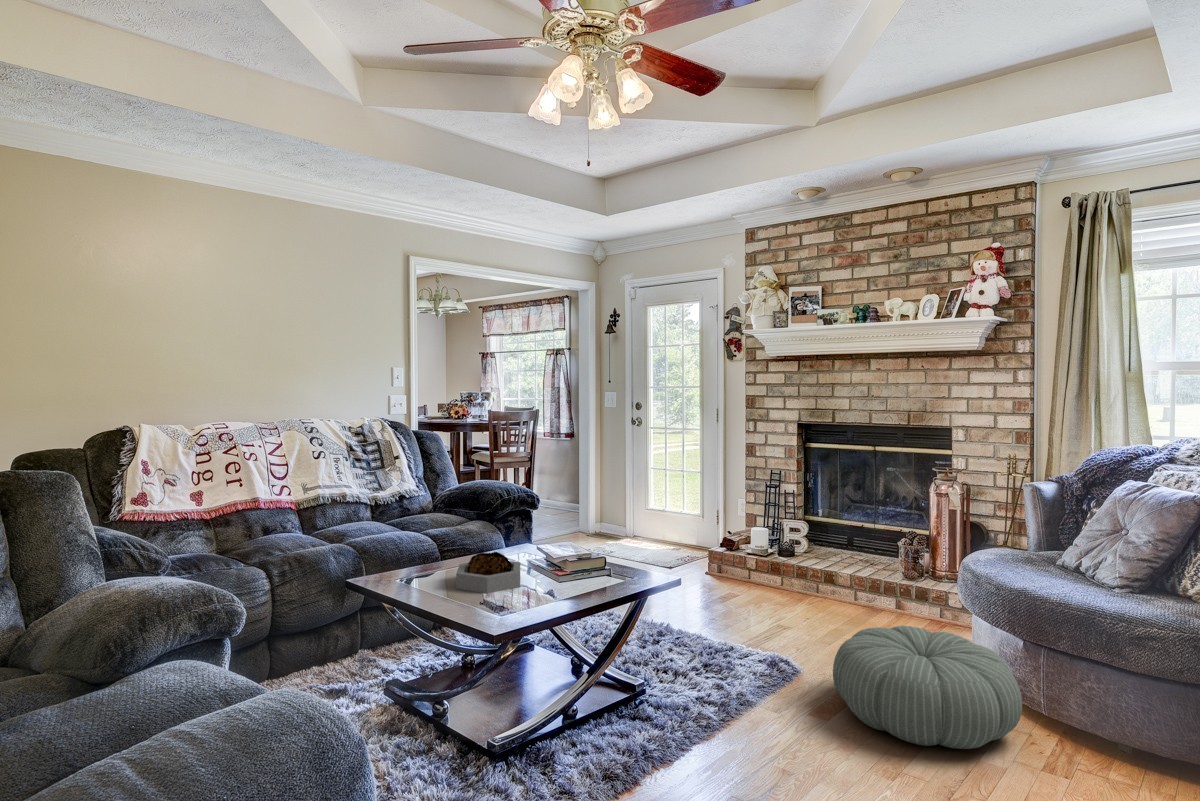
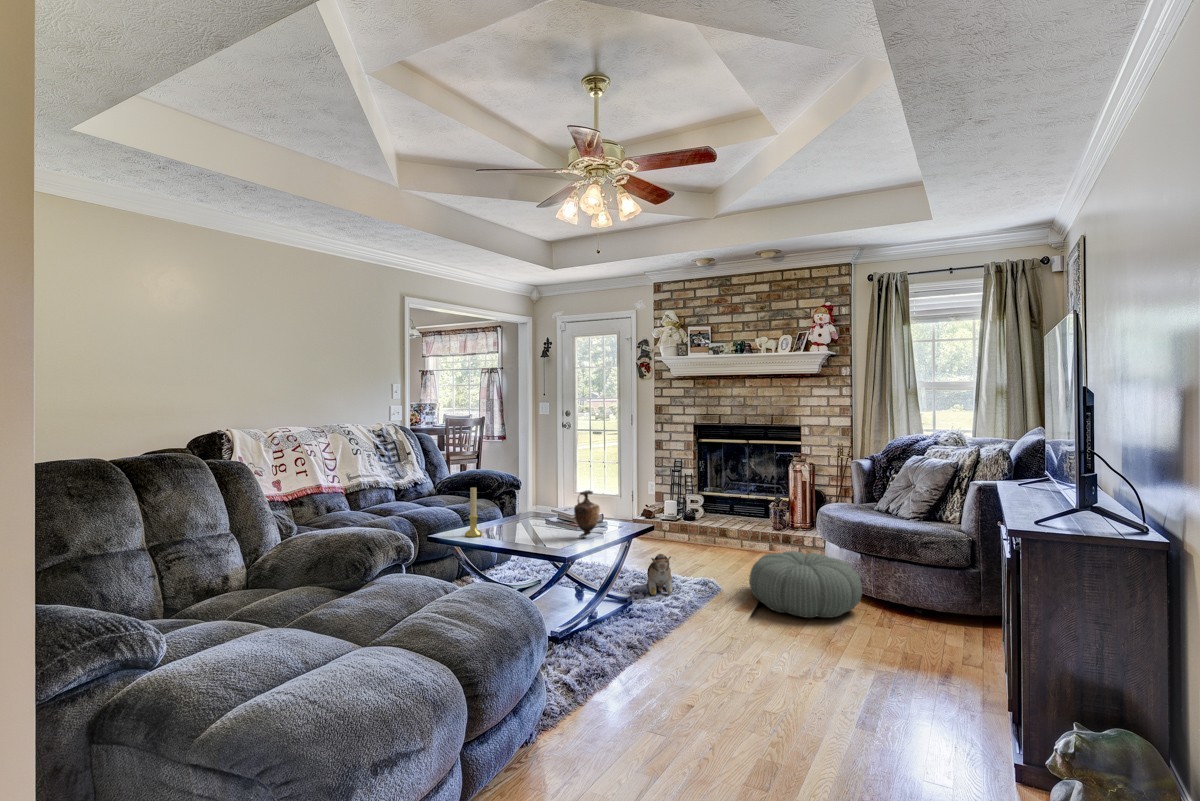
candle holder: none [393,512,419,585] -> present [465,487,482,537]
vase: none [535,523,577,597] -> present [574,490,600,537]
decorative bowl: present [456,552,520,593] -> none [510,510,556,538]
plush toy: none [678,618,718,678] -> present [647,554,673,595]

